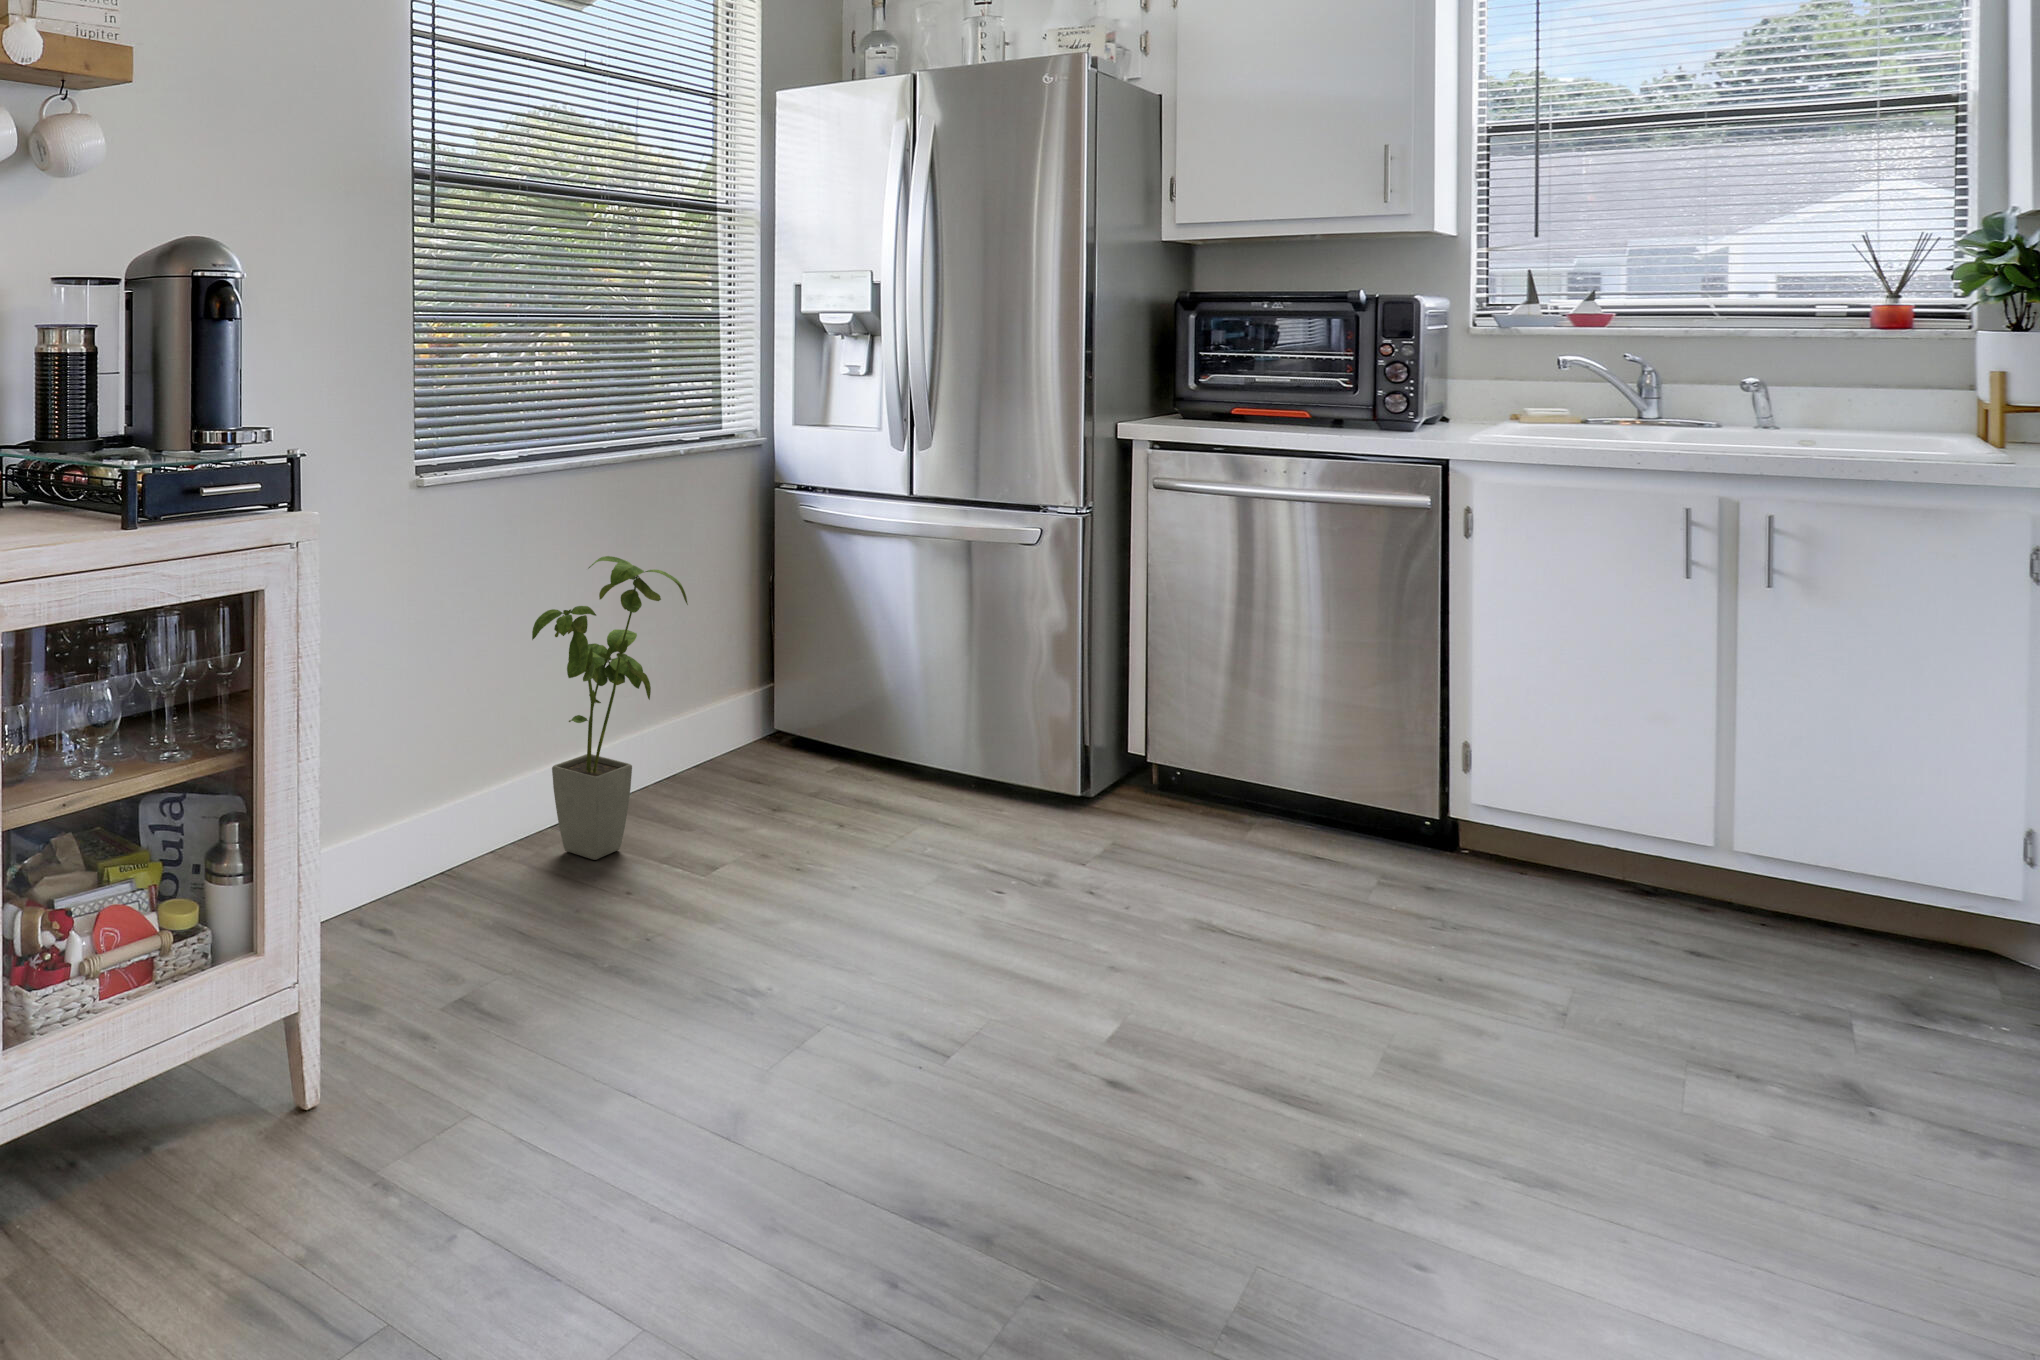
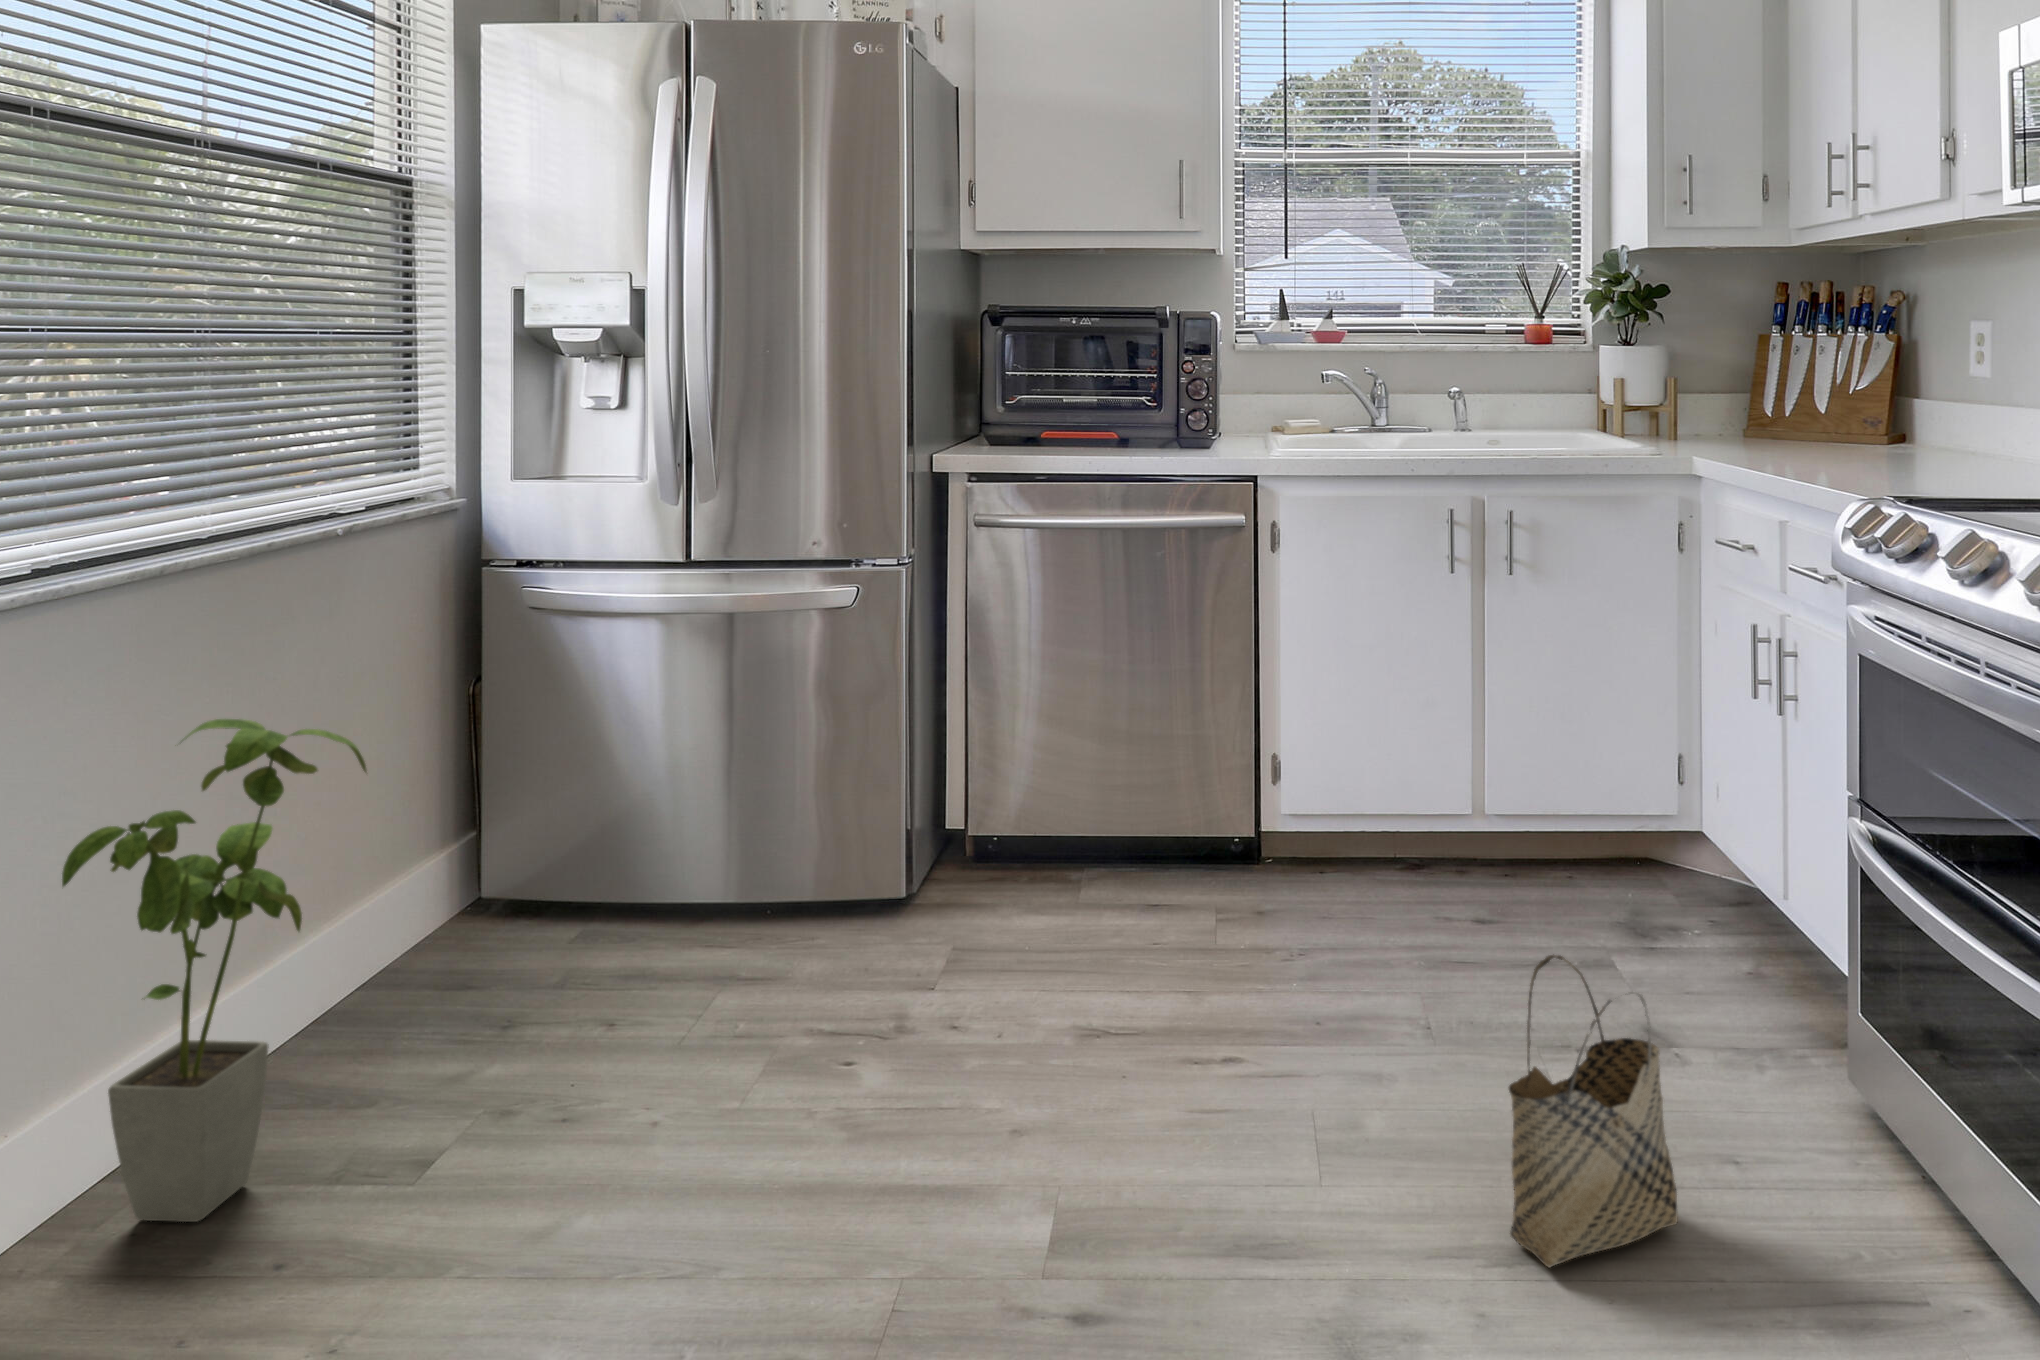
woven basket: none [1572,908,1792,1199] -> present [1508,955,1678,1267]

